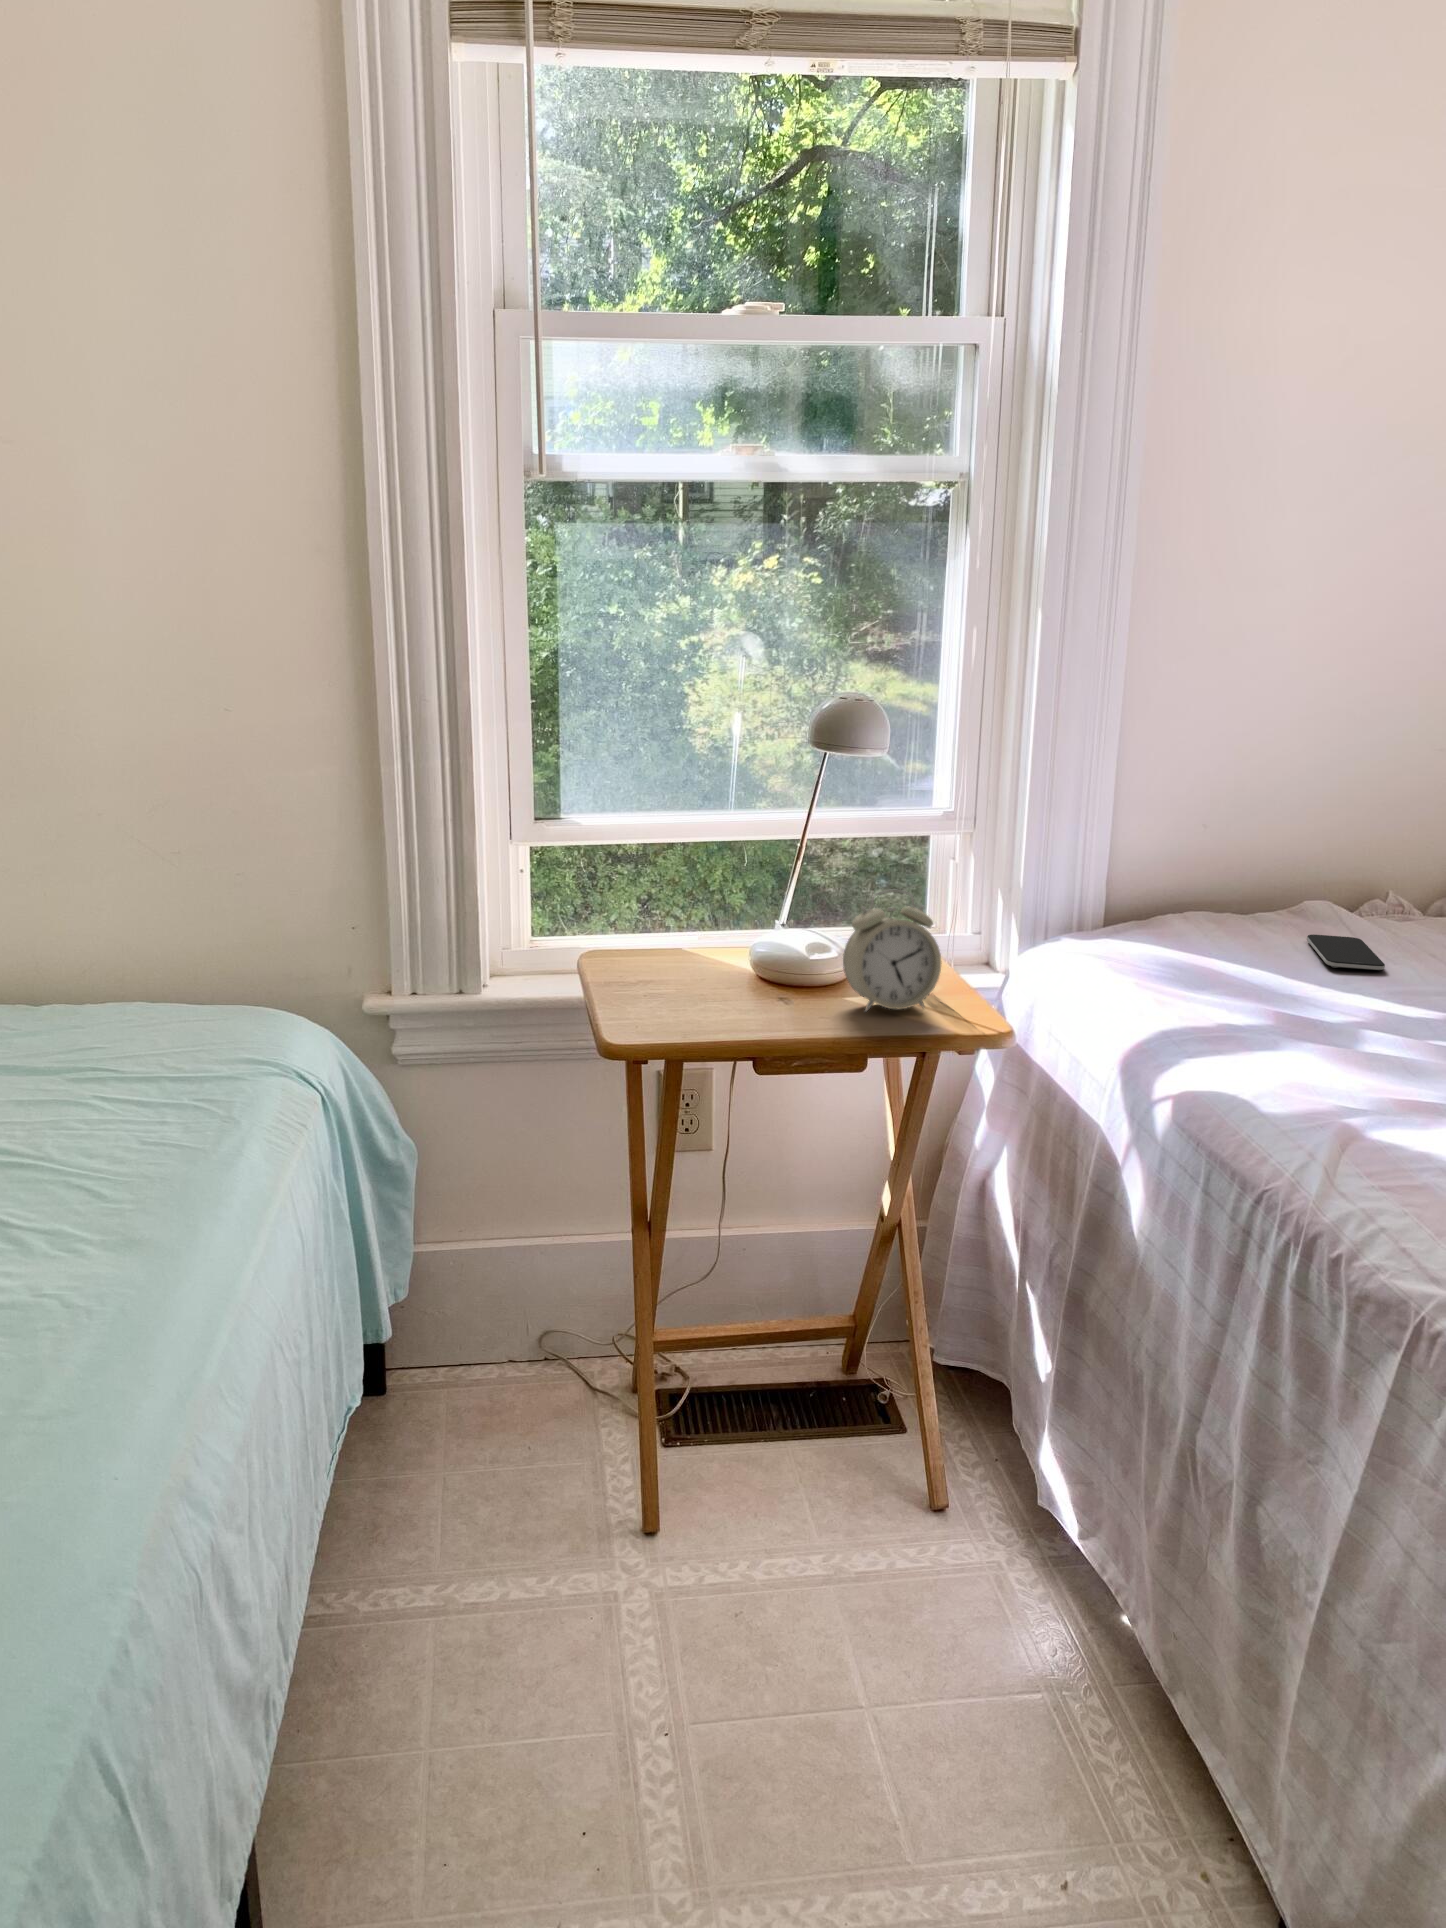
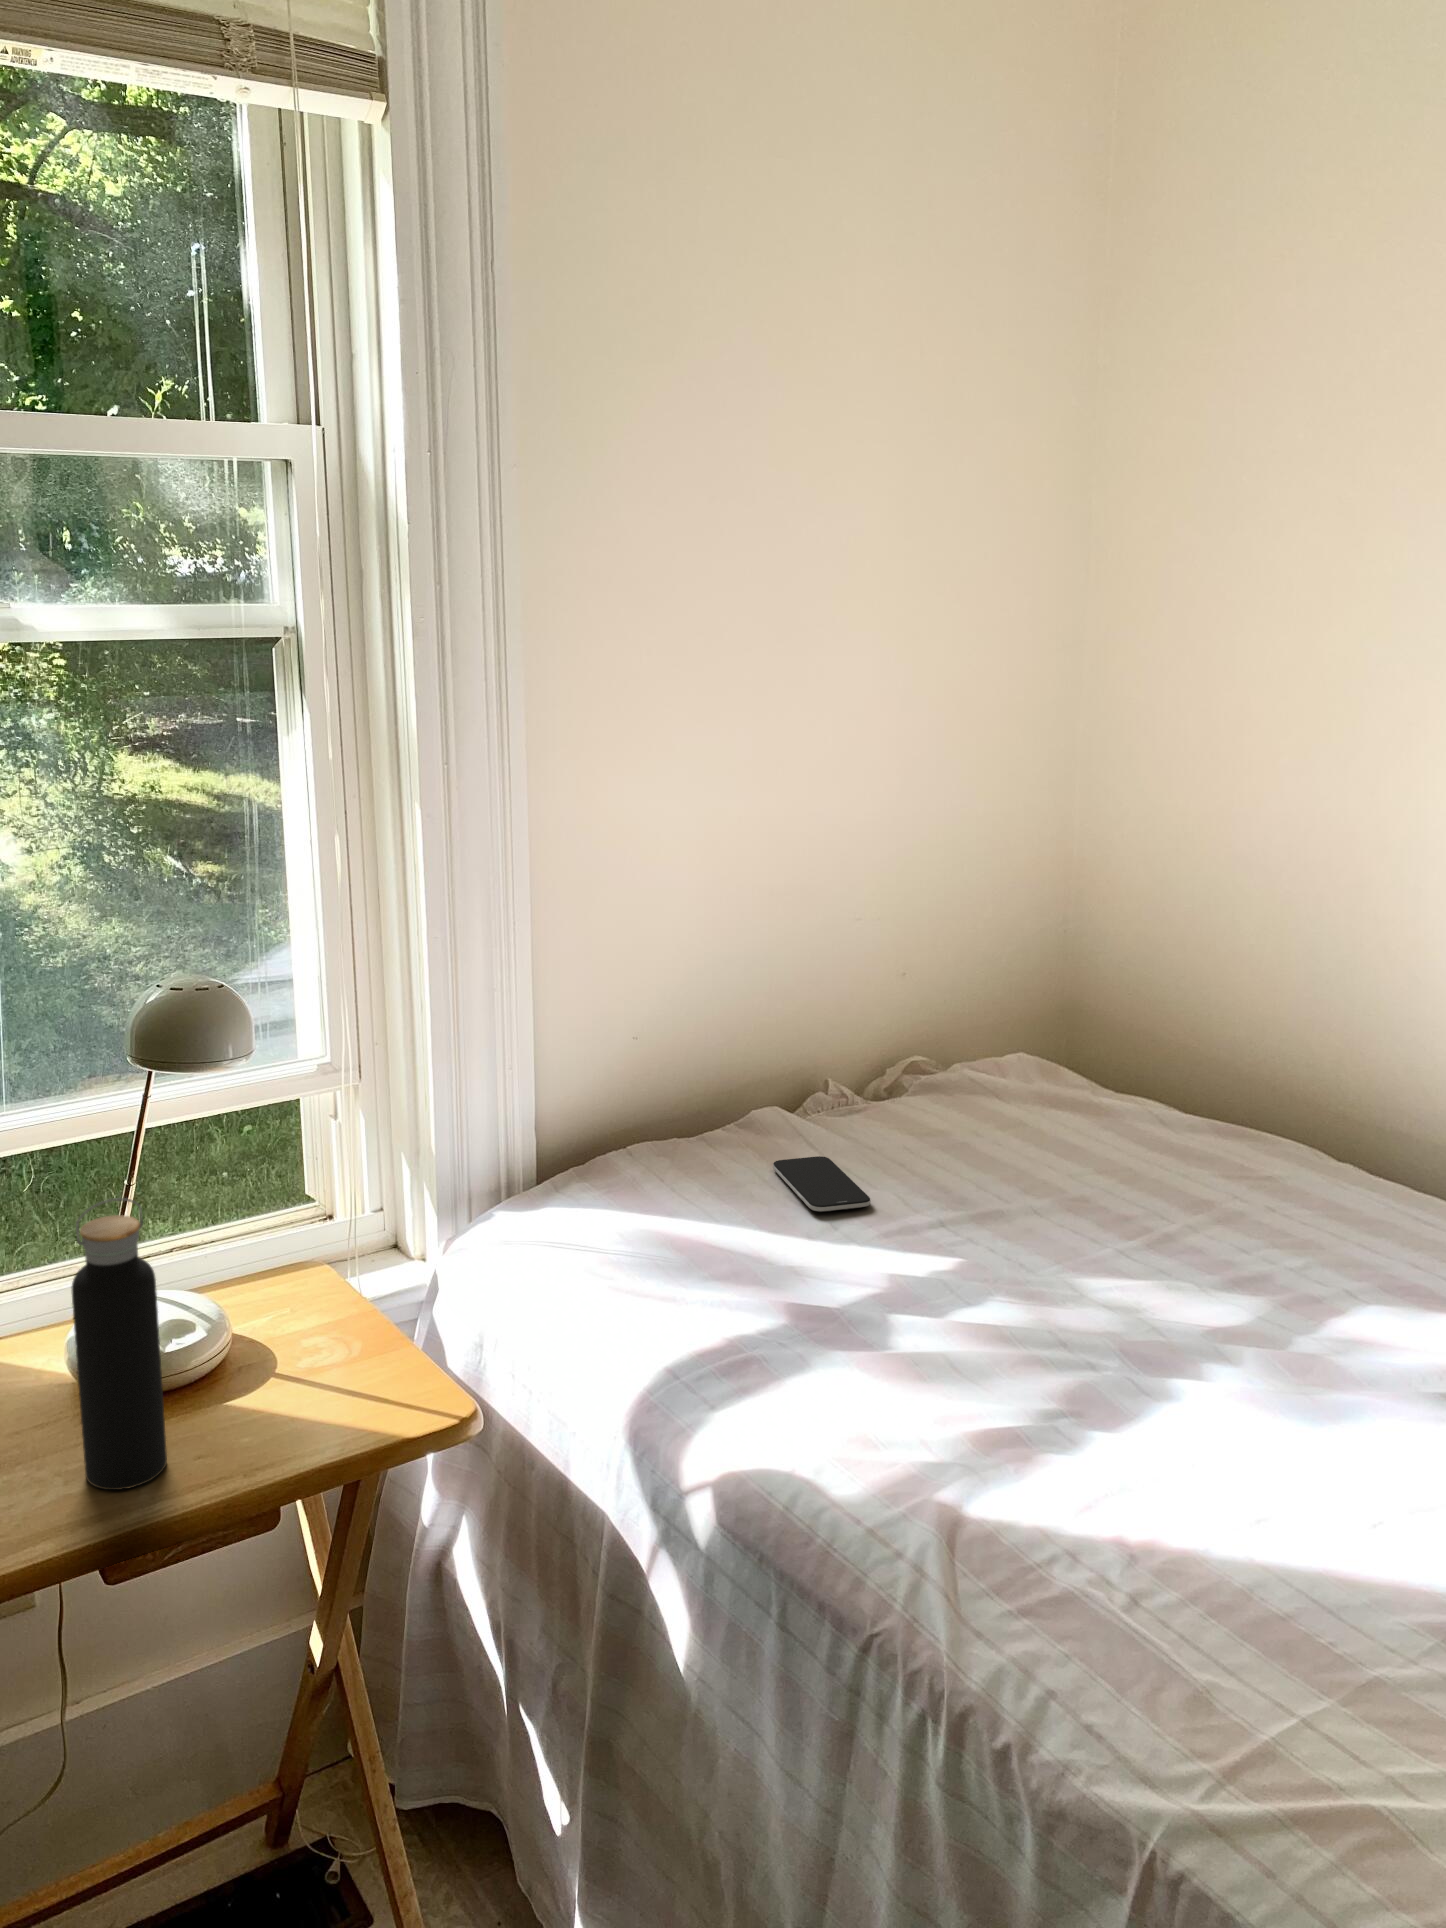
water bottle: none [750,824,806,1018] -> present [72,1198,167,1490]
alarm clock: present [843,890,942,1011] -> none [221,1246,368,1435]

